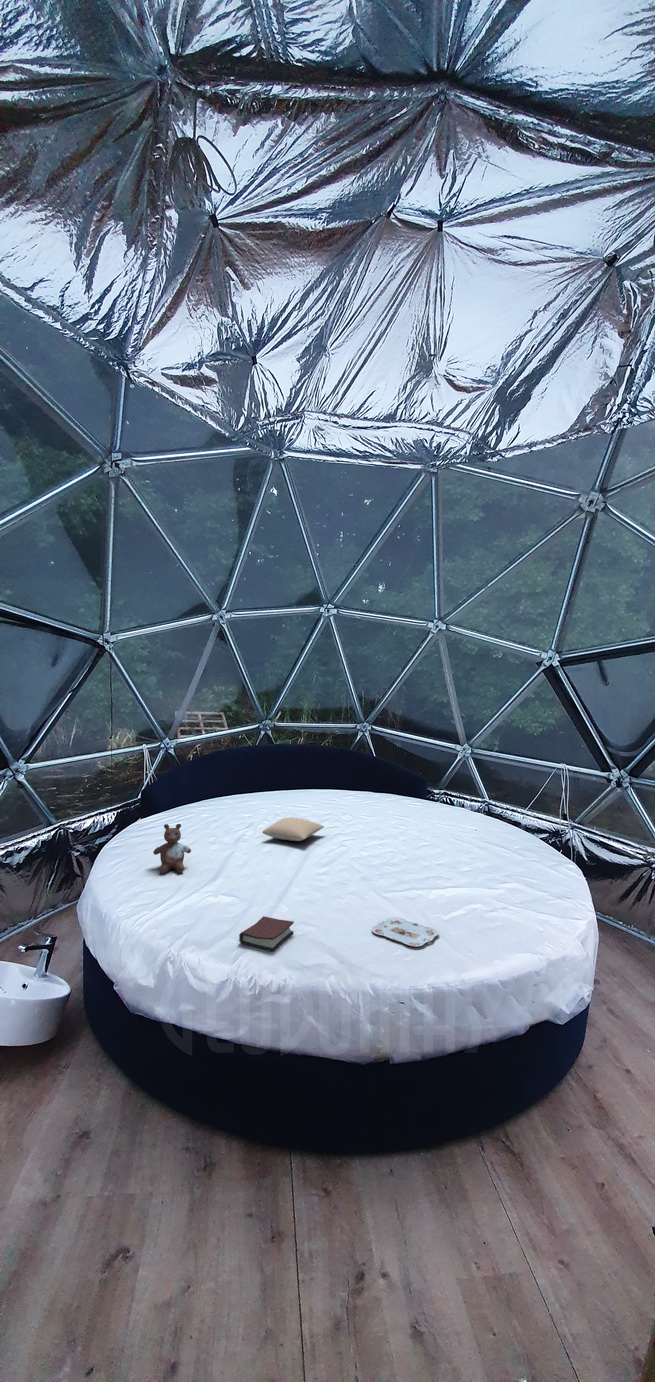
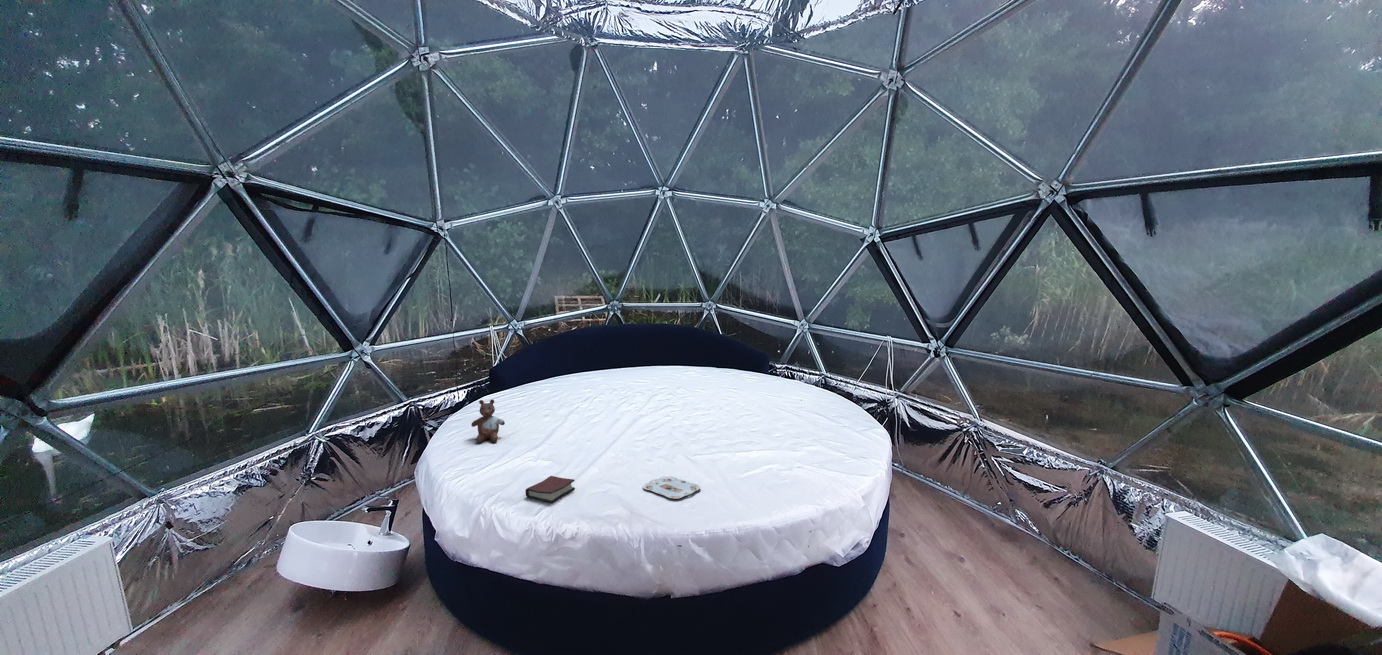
pillow: present [263,818,324,841] -> none [574,393,633,413]

